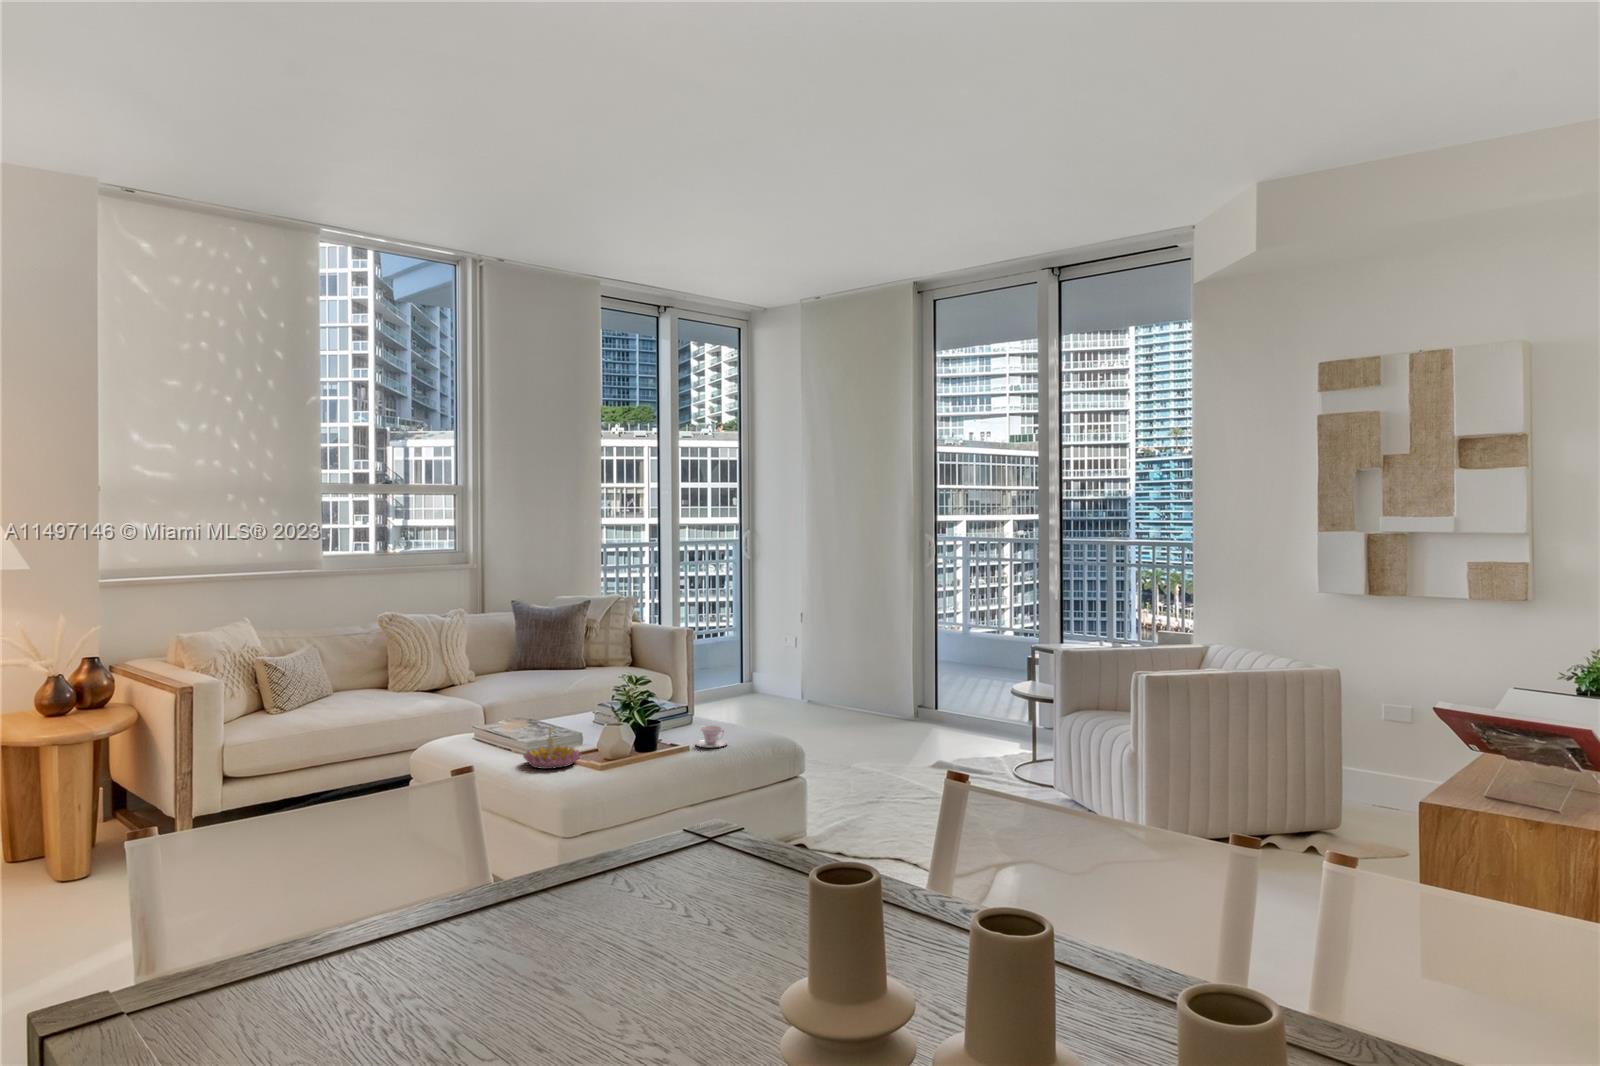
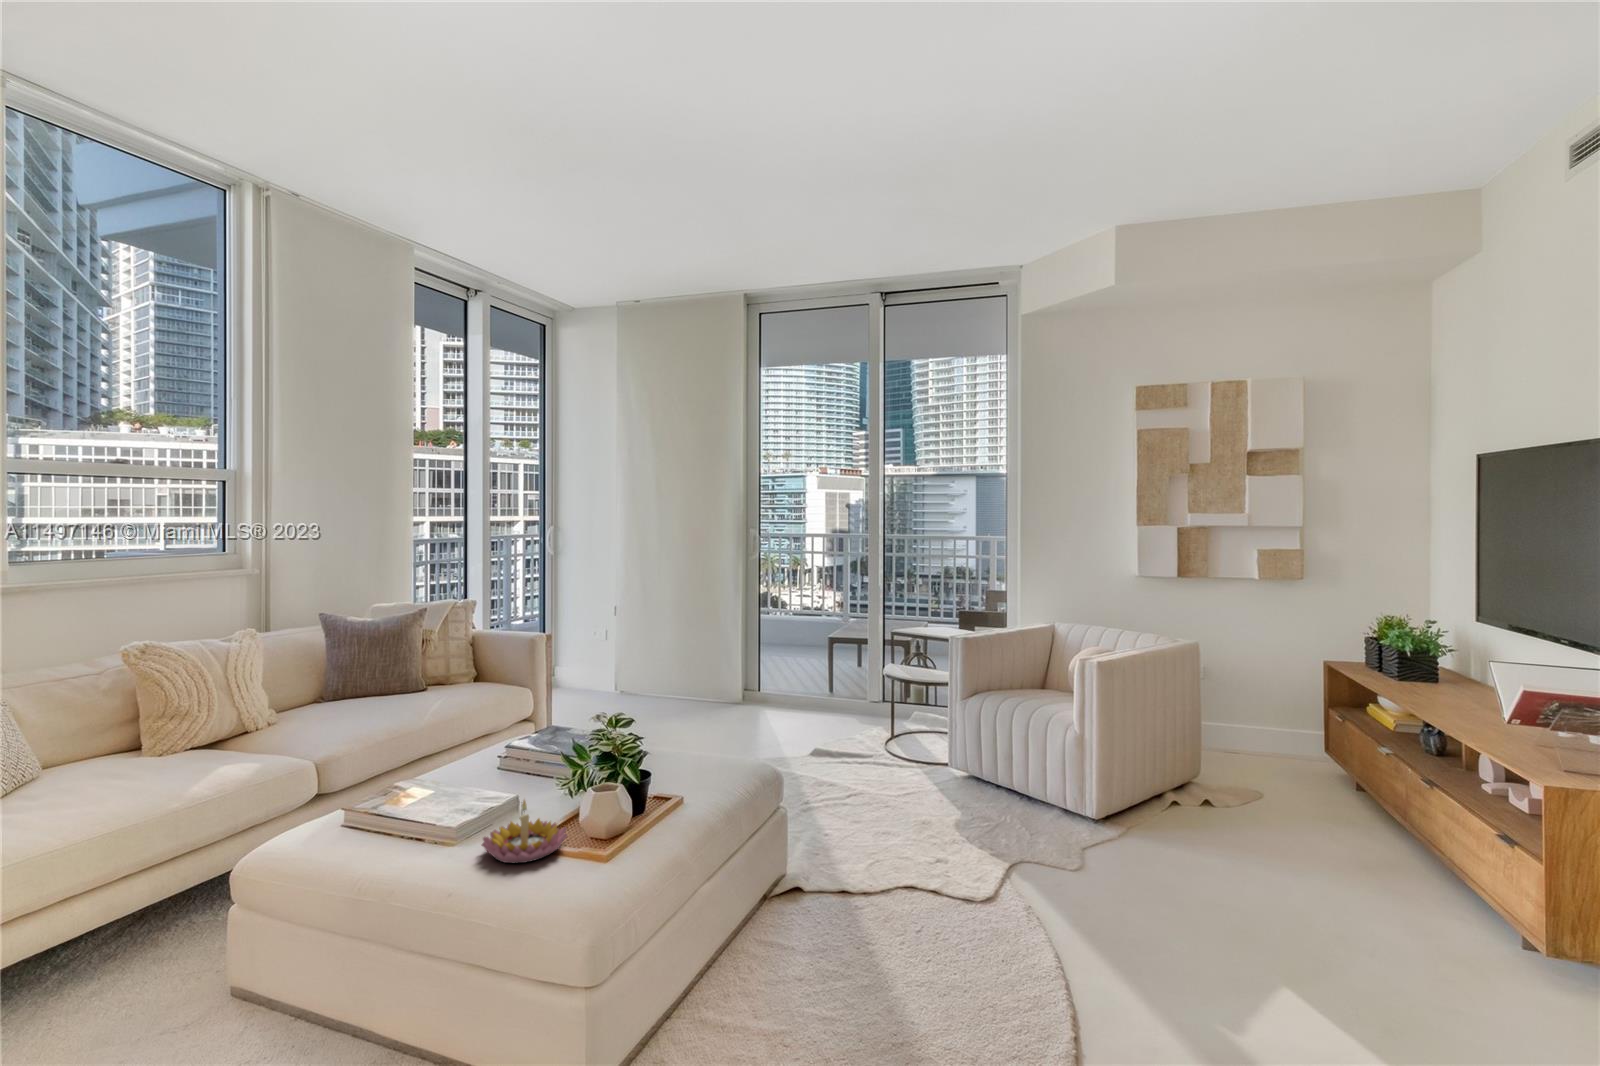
teacup: present [695,726,727,747] -> none [679,760,719,790]

